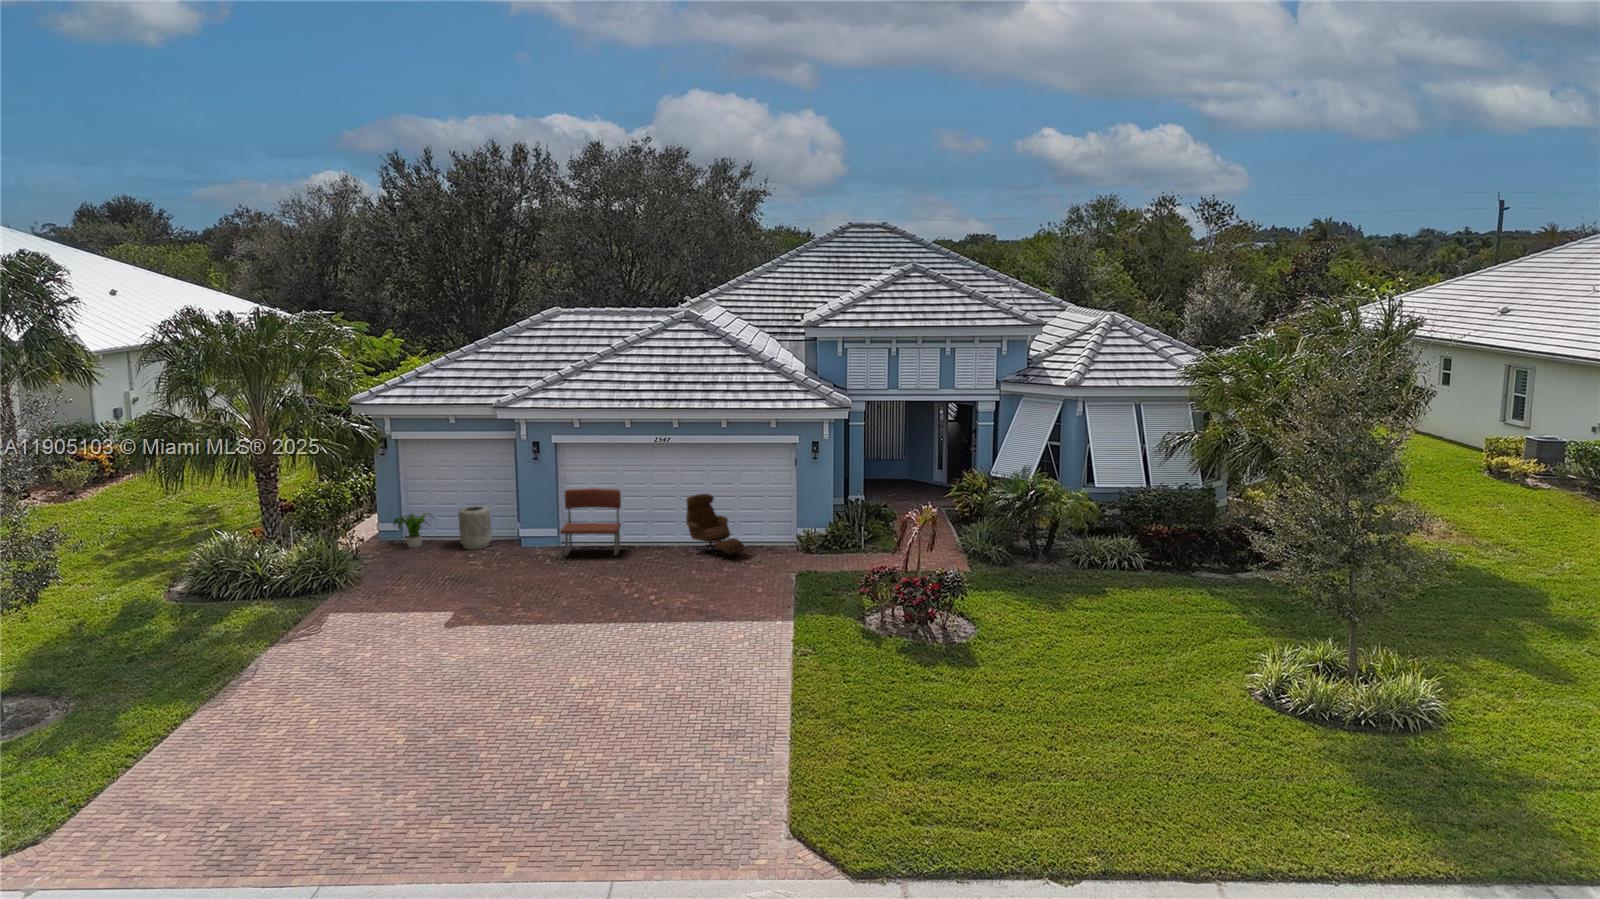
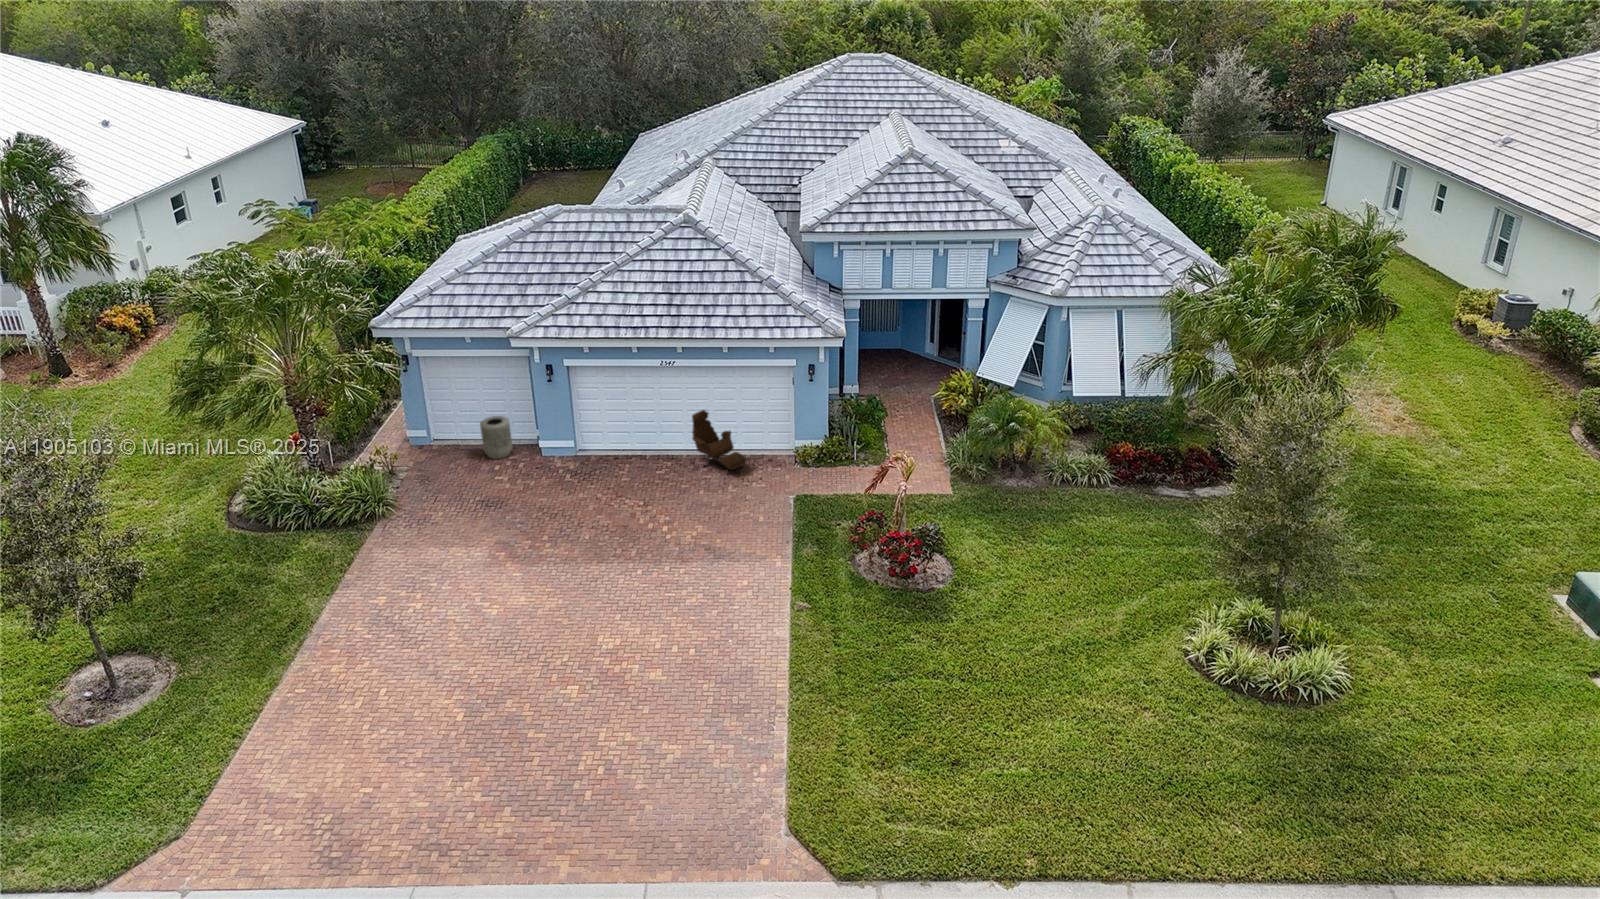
bench: present [560,488,621,556] -> none [576,405,632,469]
potted plant: present [393,513,433,548] -> none [421,423,458,456]

